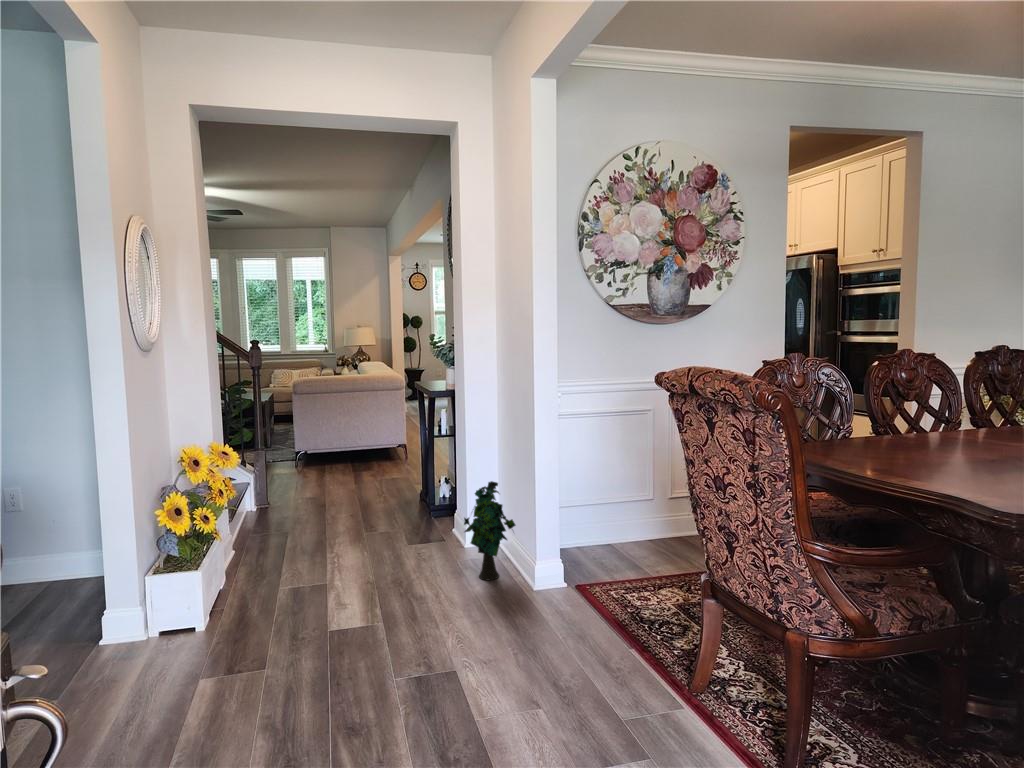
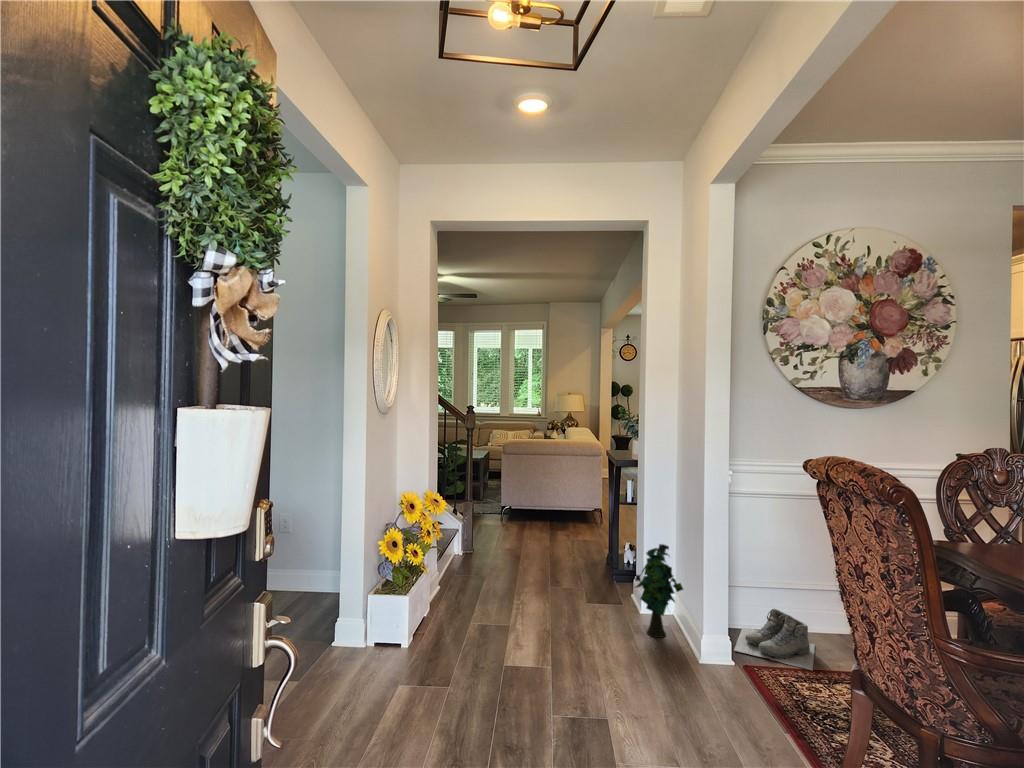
boots: none [567,528,639,581] -> present [734,609,815,671]

